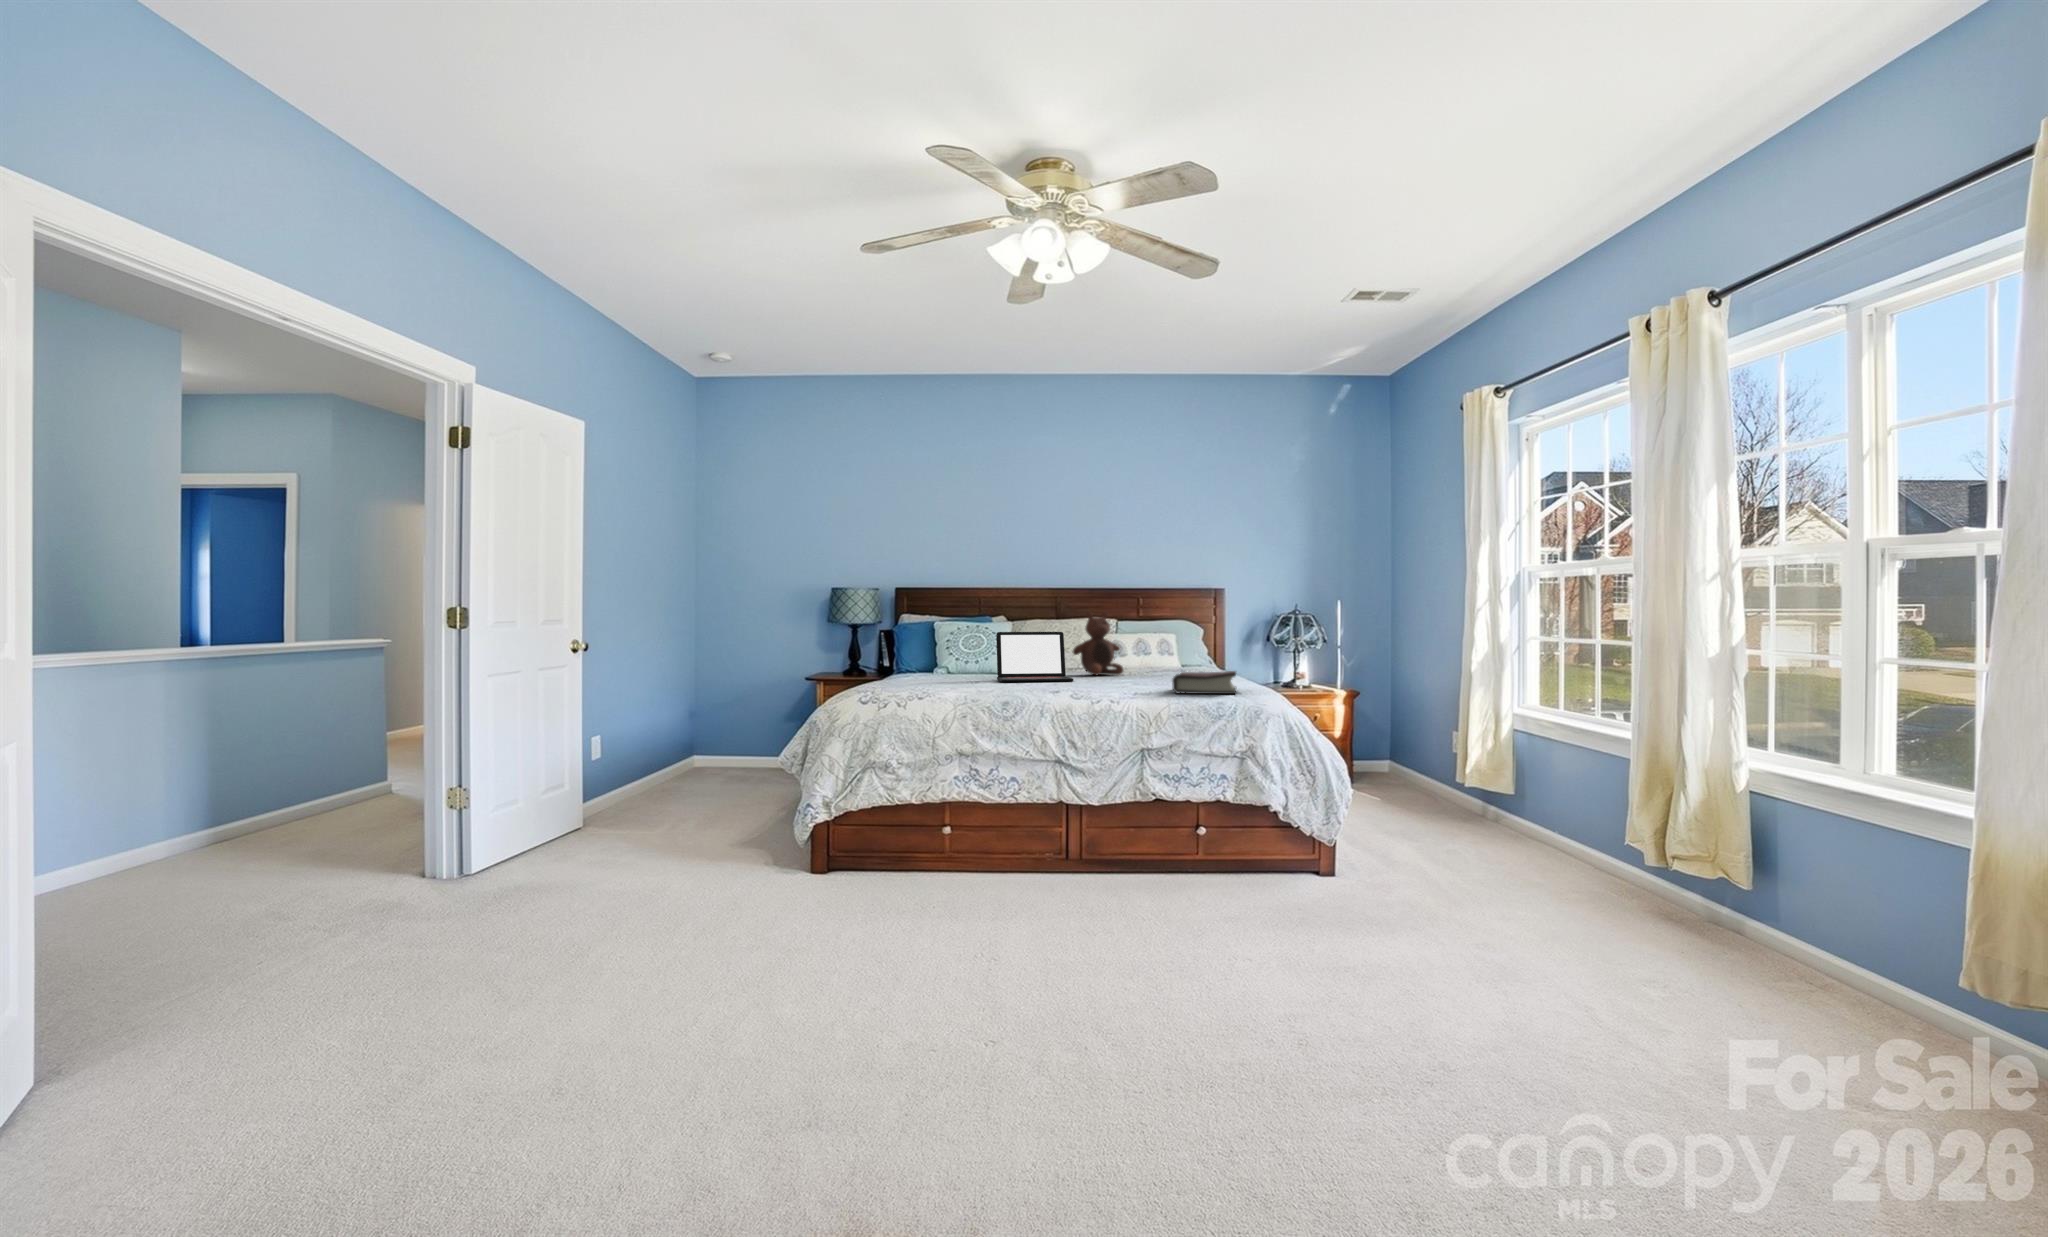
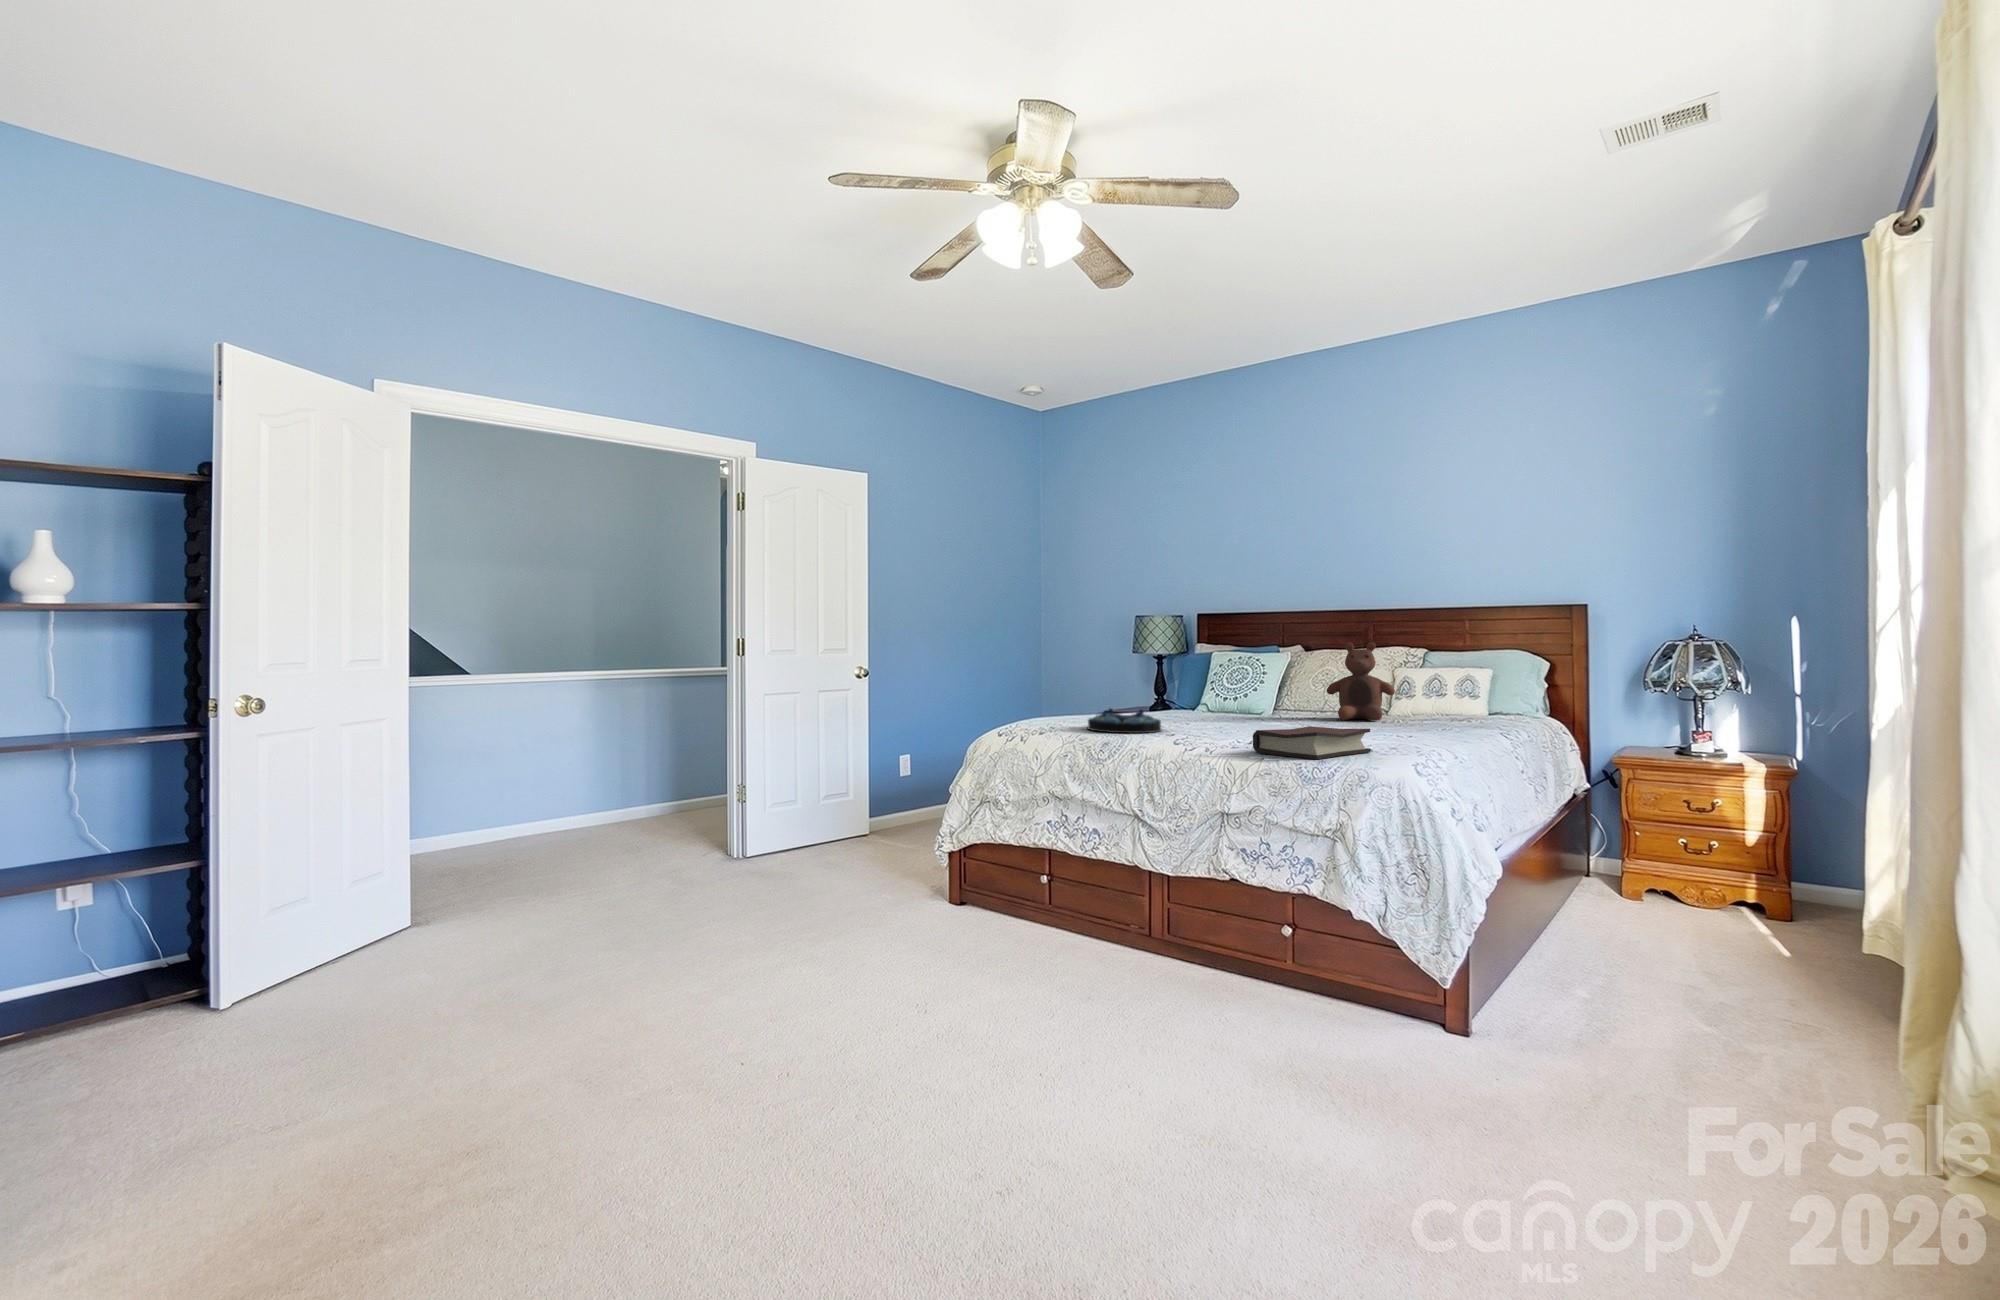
laptop: present [996,632,1074,682] -> none [1190,668,1288,727]
serving tray: none [935,668,1014,690] -> present [1088,708,1162,733]

